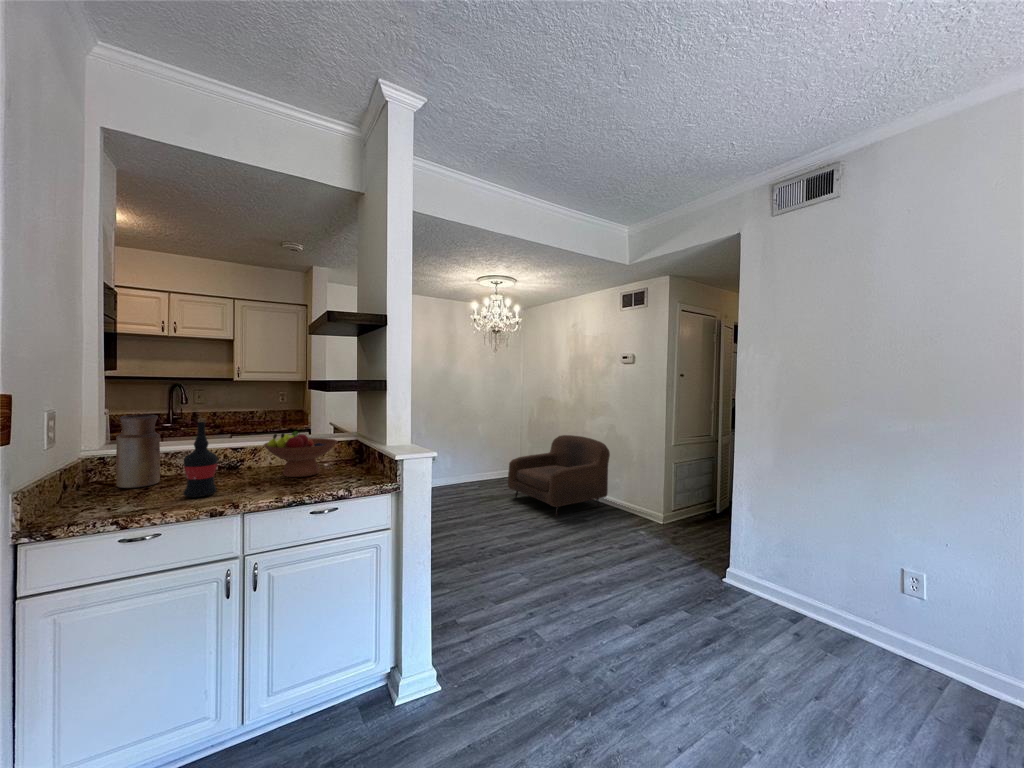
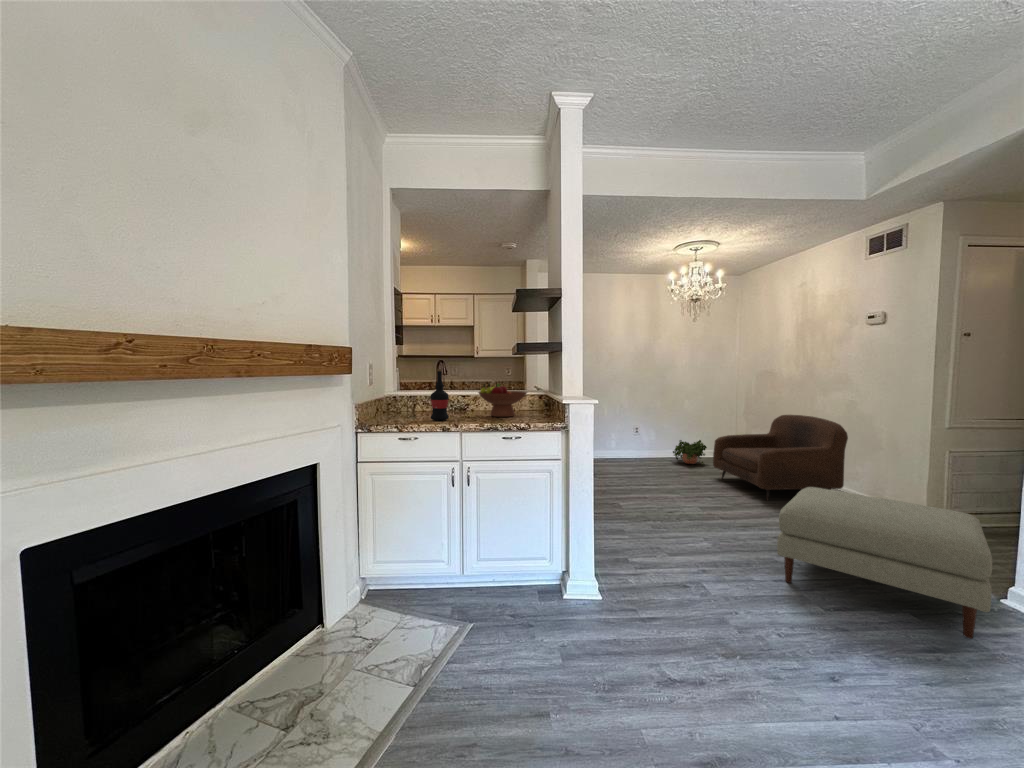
vase: present [116,414,160,488] -> none [400,370,421,416]
potted plant: none [468,461,499,486] -> present [673,440,707,464]
ottoman: none [591,508,735,623] -> present [777,487,992,639]

